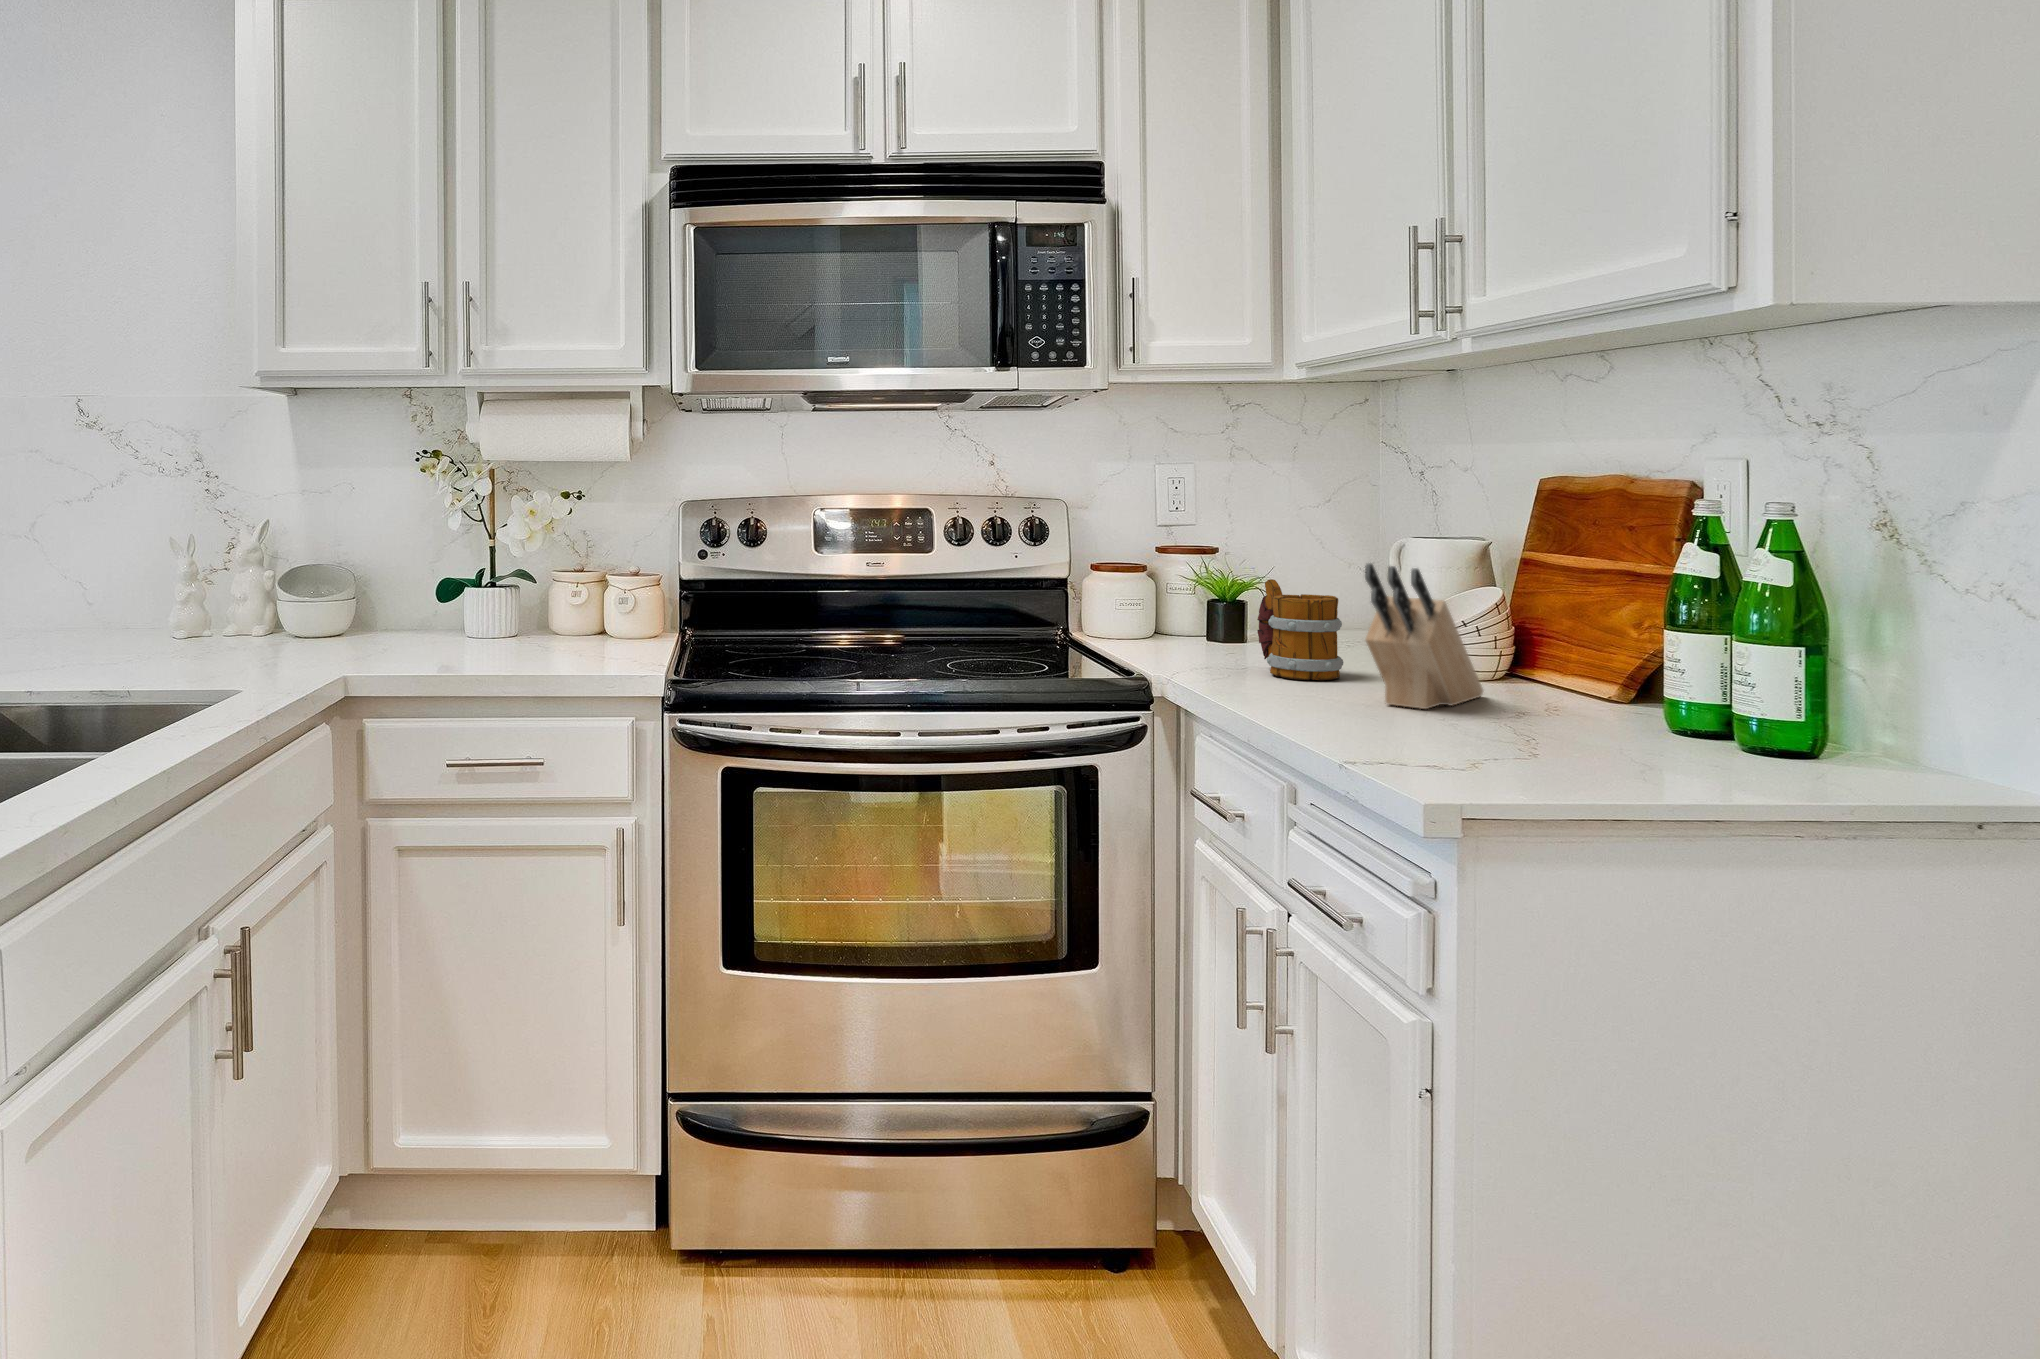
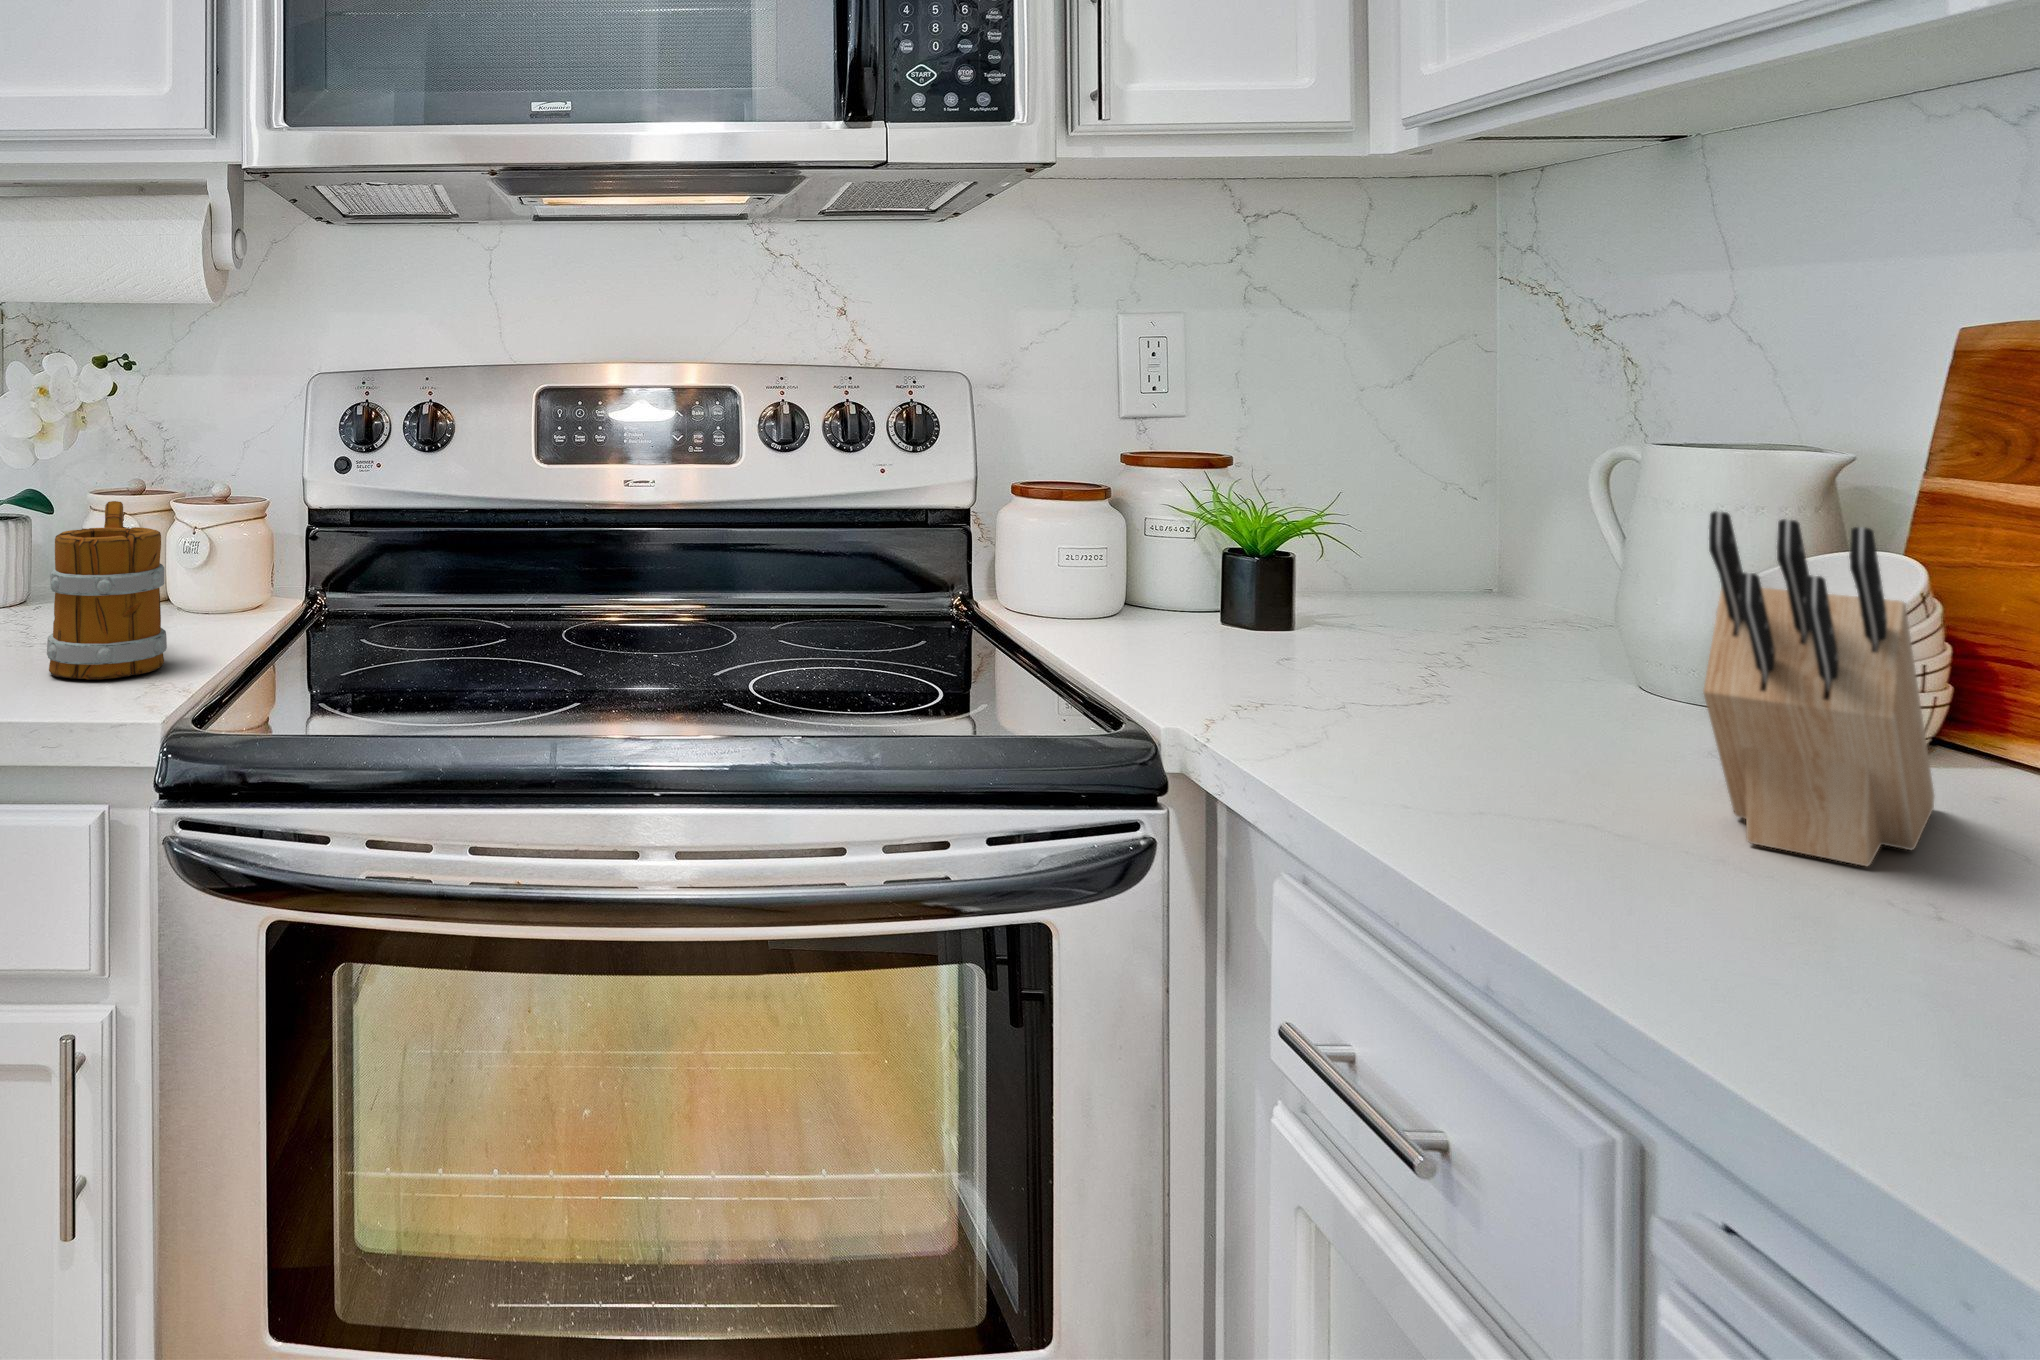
mug: present [1257,579,1343,680] -> present [47,501,167,679]

